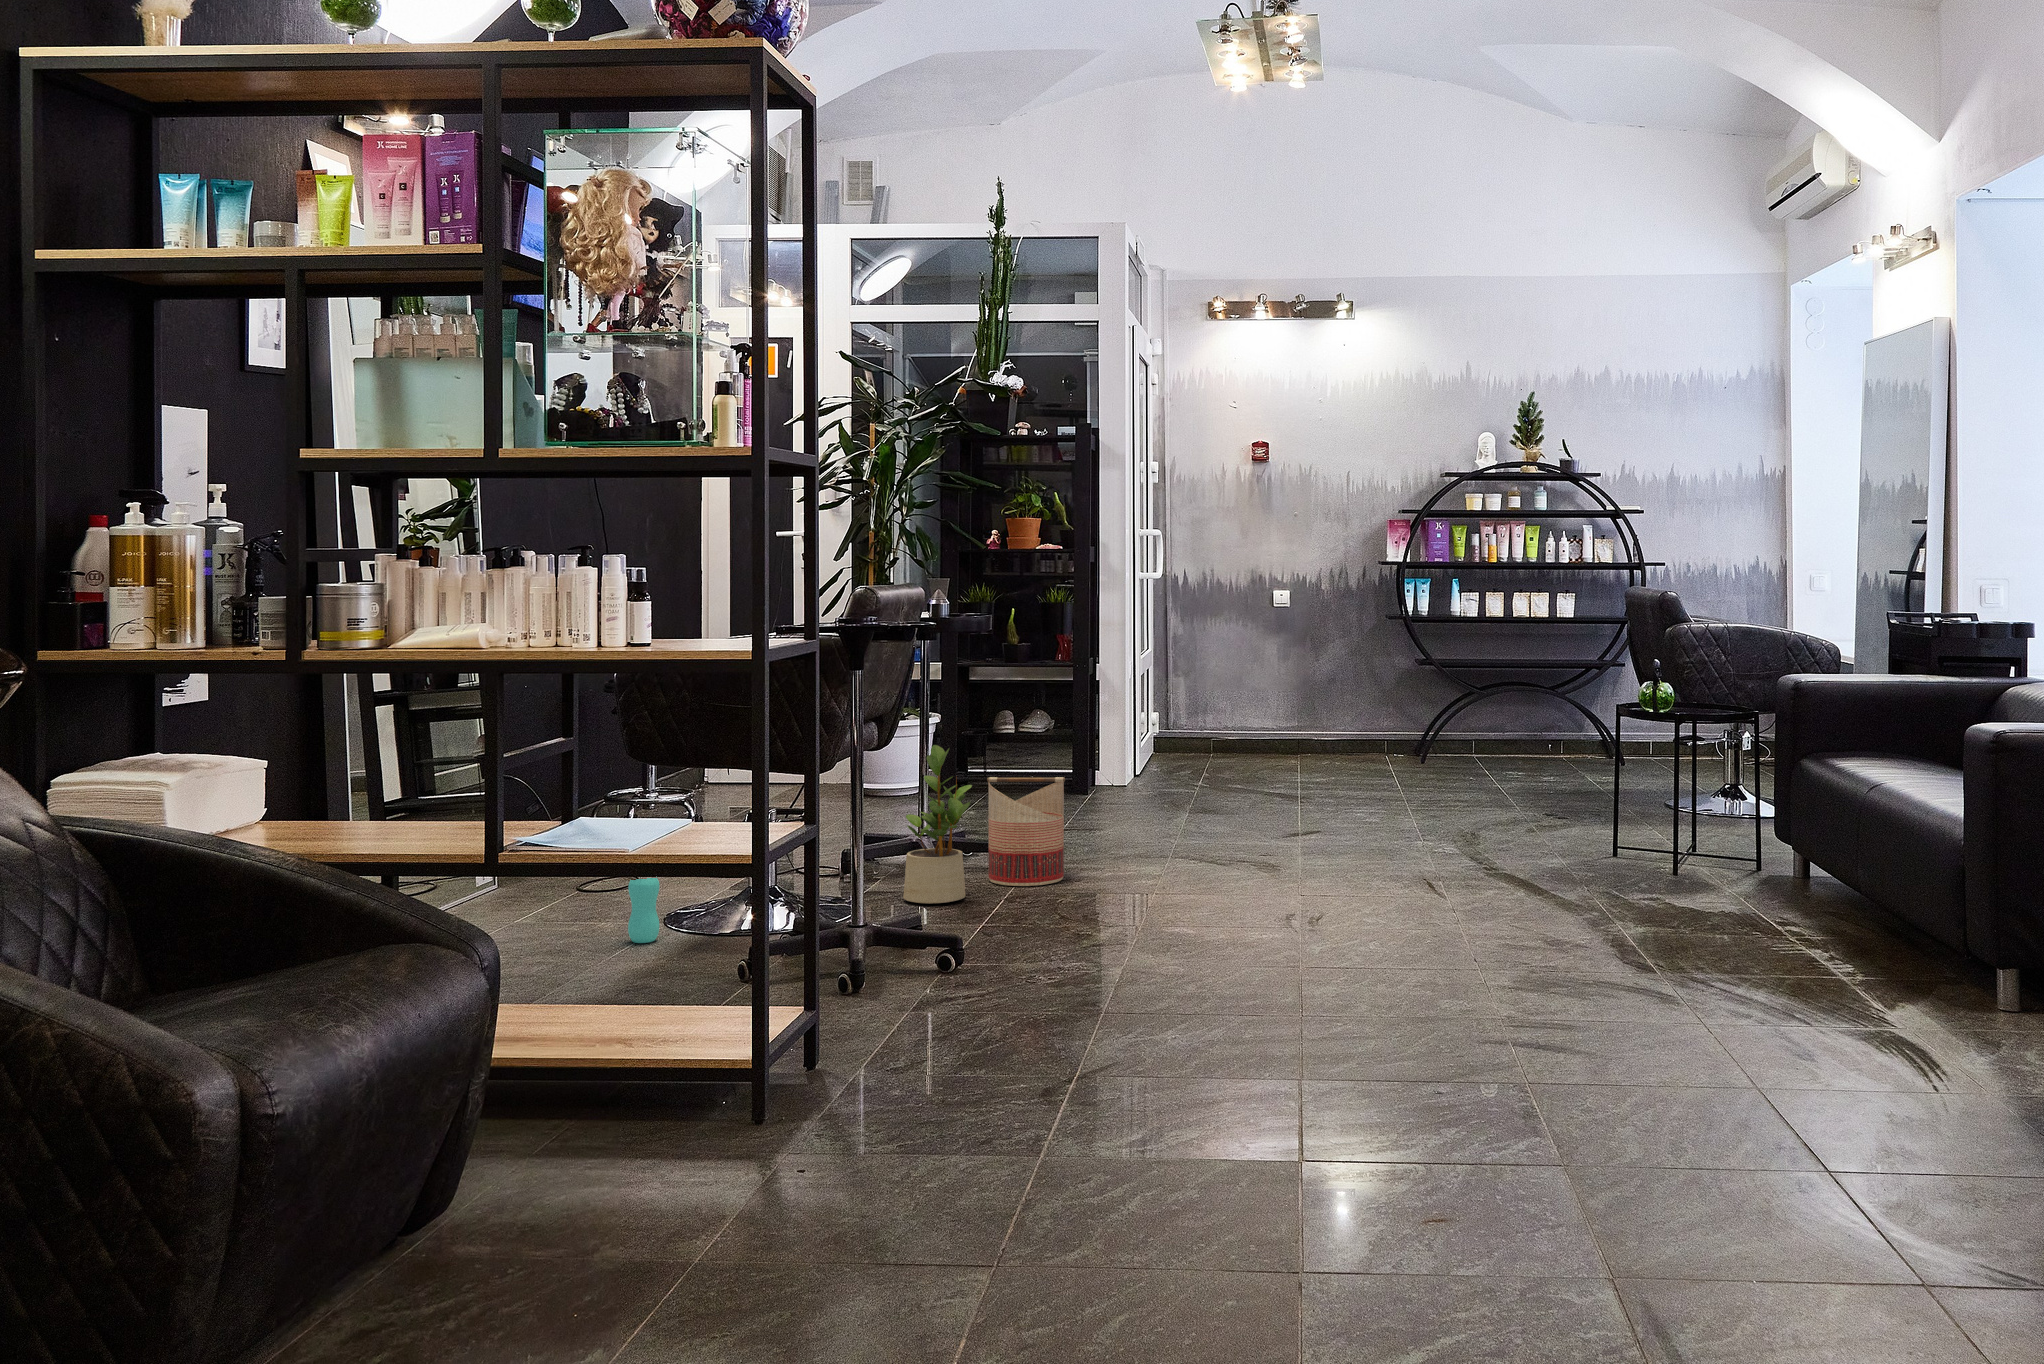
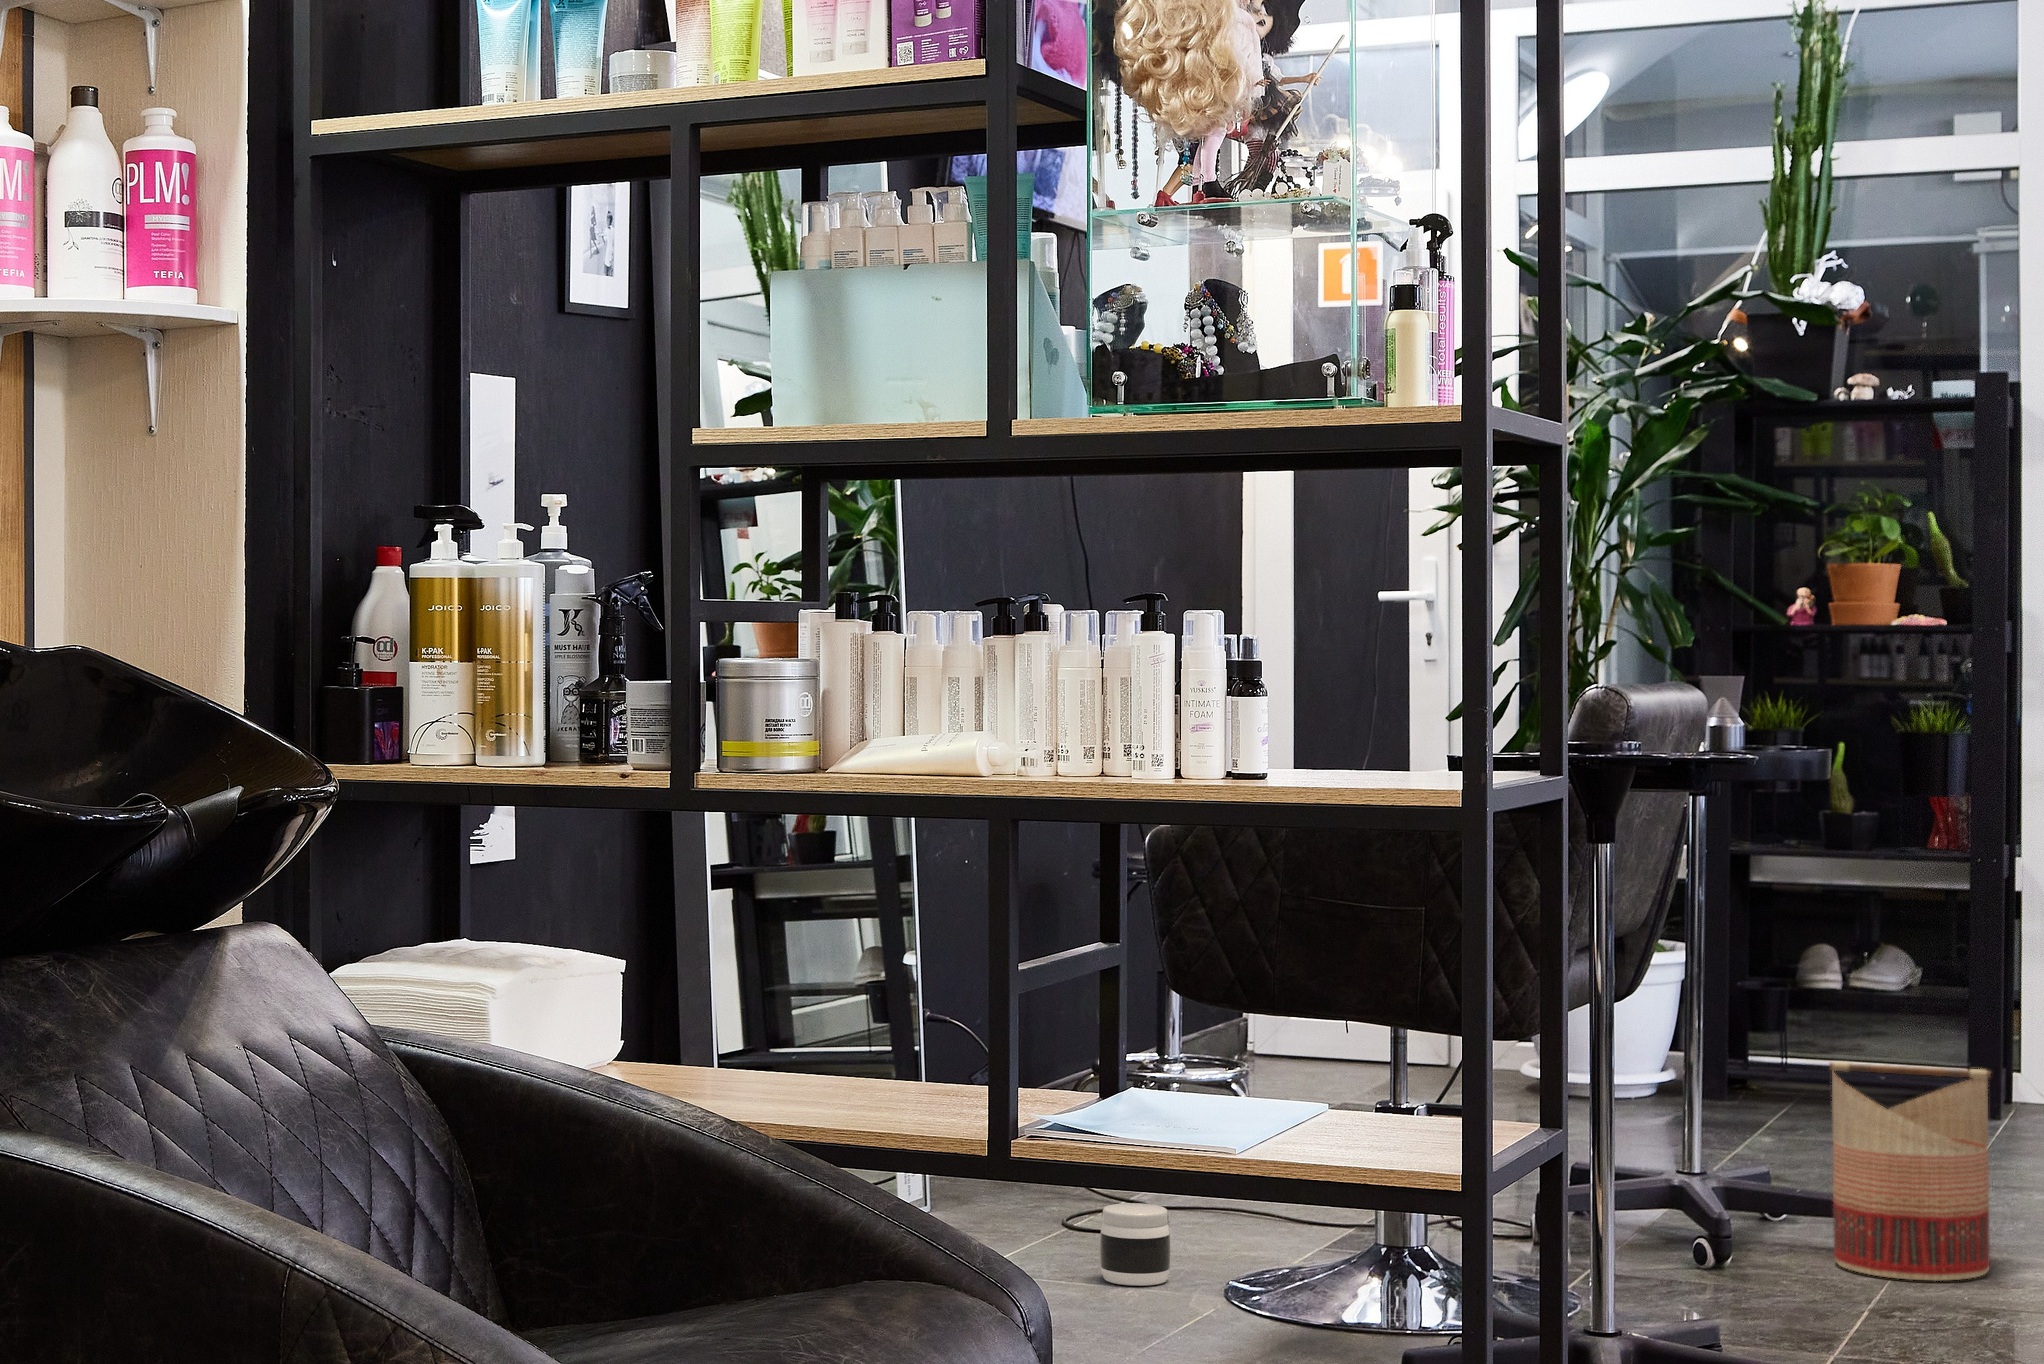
potted plant: present [903,745,972,904] -> none [1672,992,1805,1299]
jar: none [588,878,629,924] -> present [1100,1203,1171,1286]
bottle: present [628,878,660,943] -> none [1177,1174,1231,1325]

